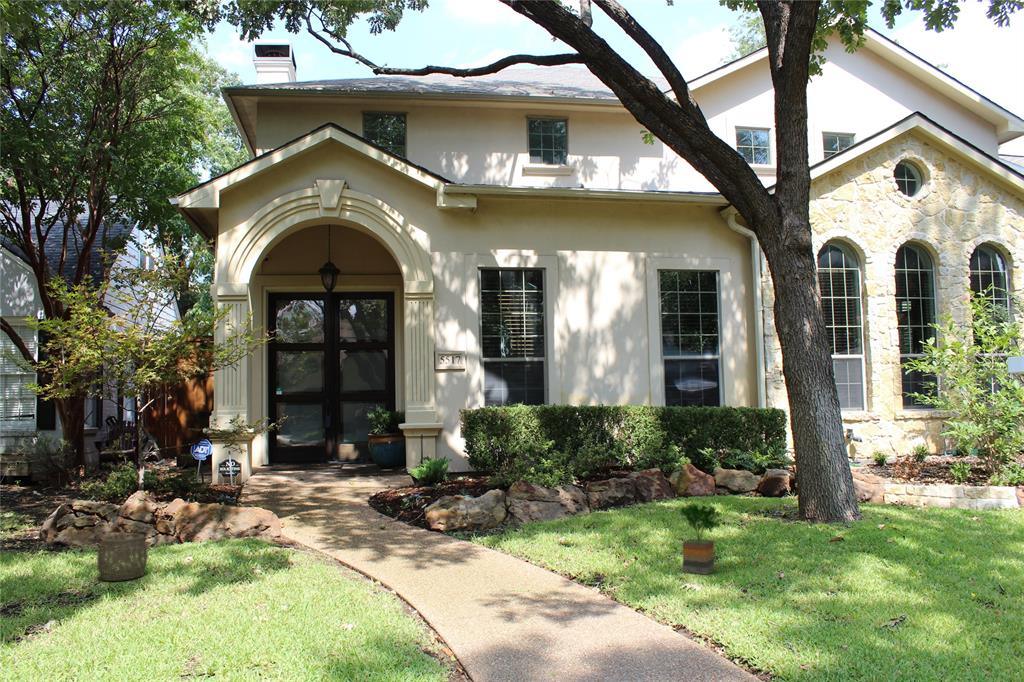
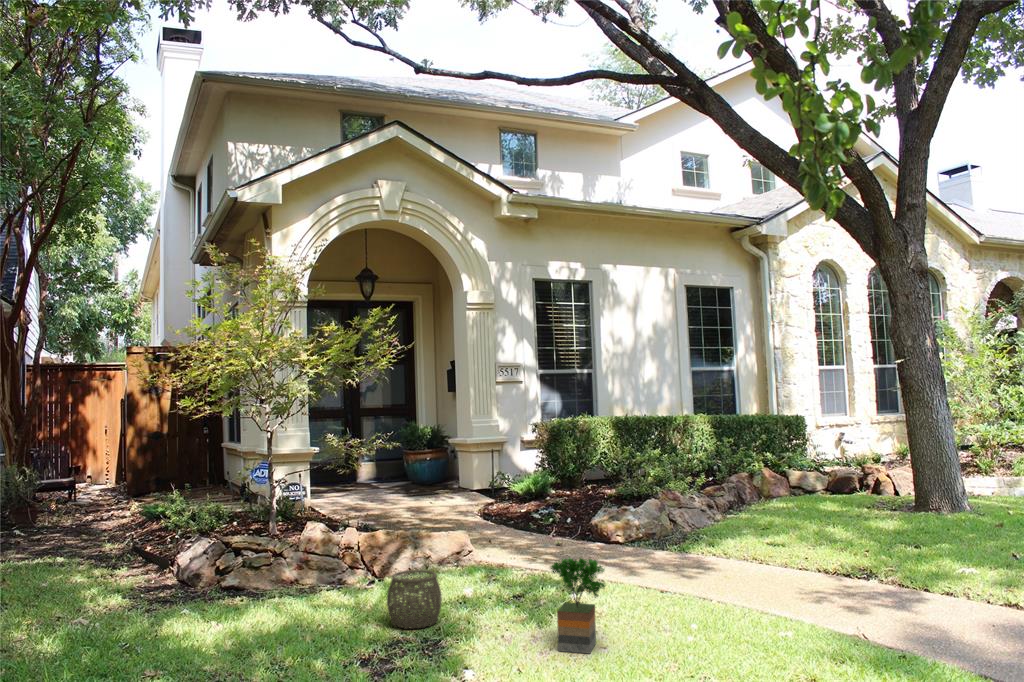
potted tree: present [680,504,721,575] -> present [551,557,606,654]

